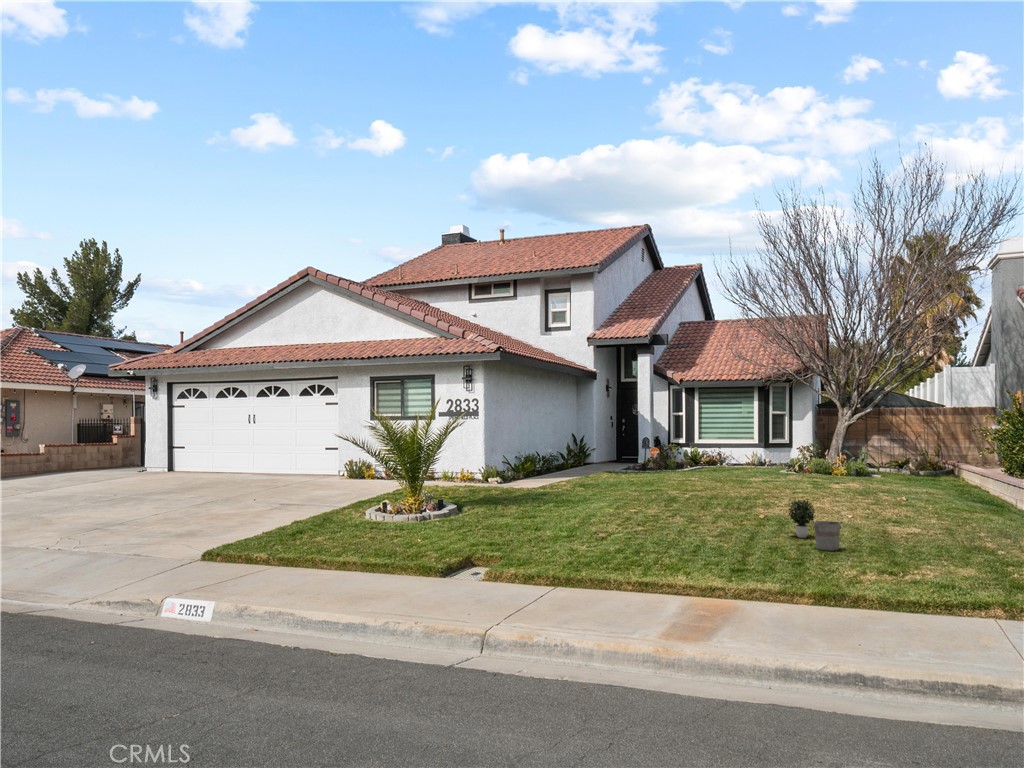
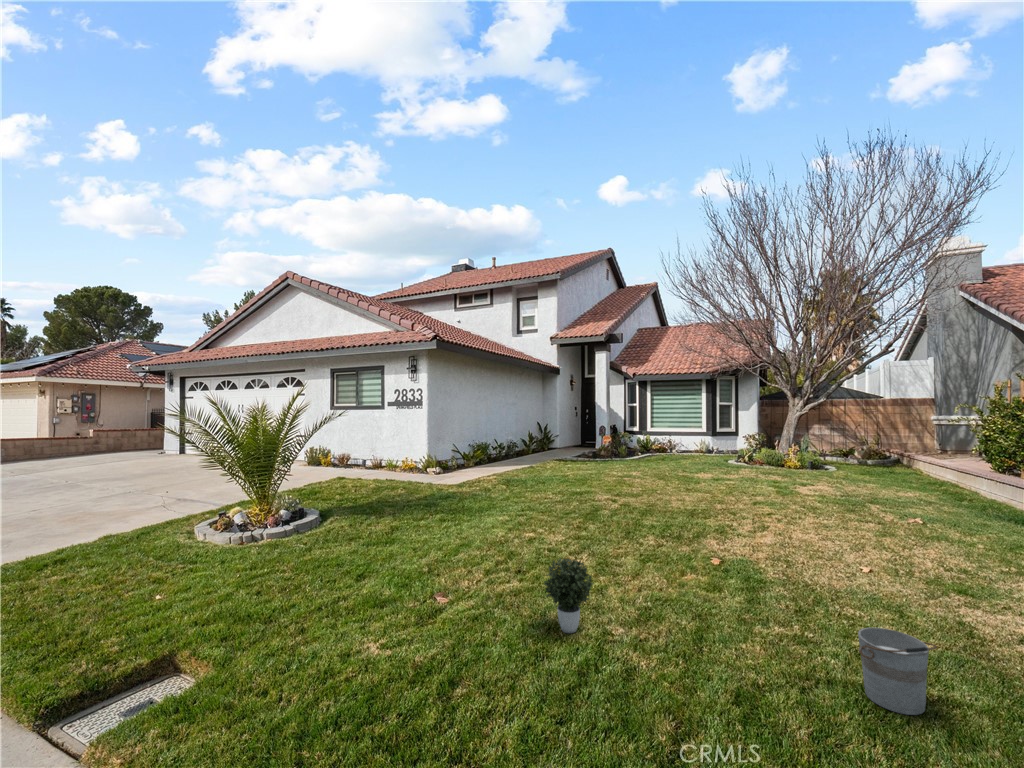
potted plant: present [789,500,815,538] -> present [544,559,593,633]

